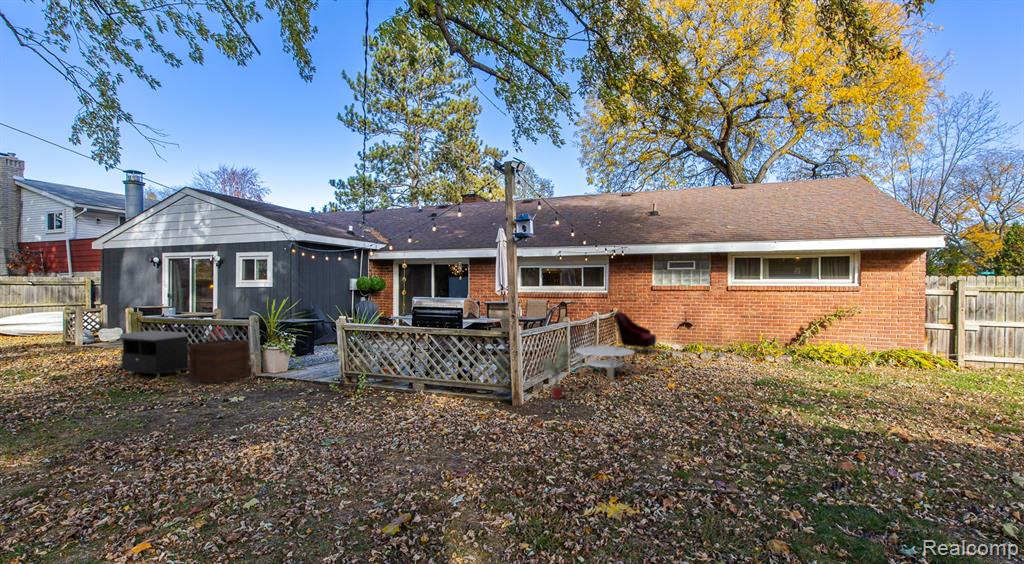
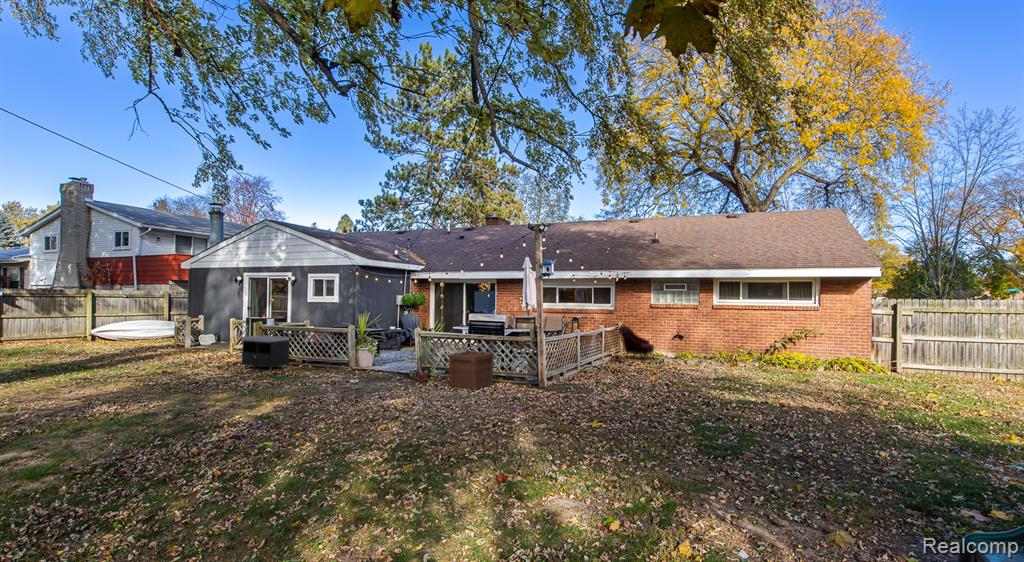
wooden crate: present [188,339,250,383] -> present [449,351,494,390]
potted tree: present [542,342,570,399] -> present [408,343,436,382]
round table: present [575,346,635,381] -> none [585,352,631,377]

